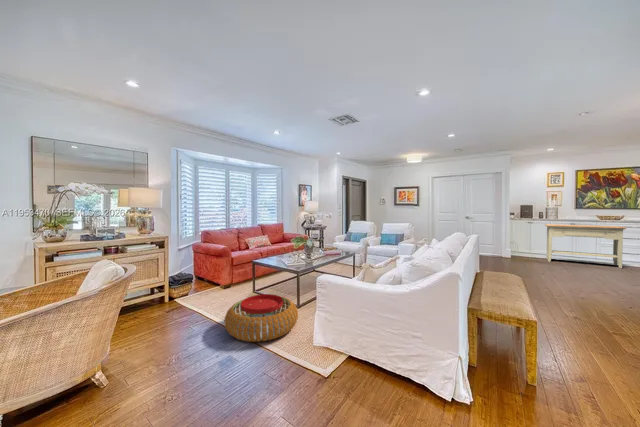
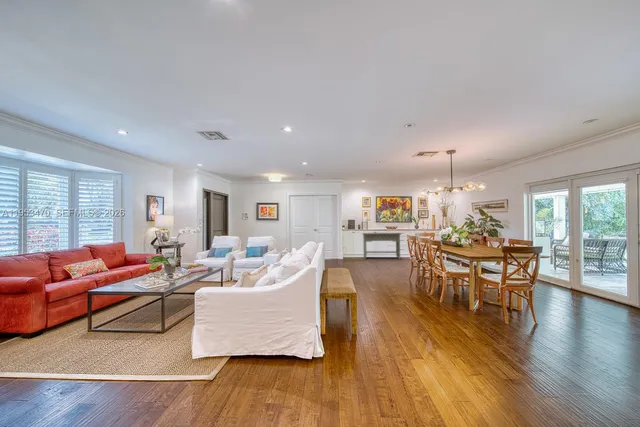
pouf: present [225,294,298,342] -> none [59,321,167,383]

